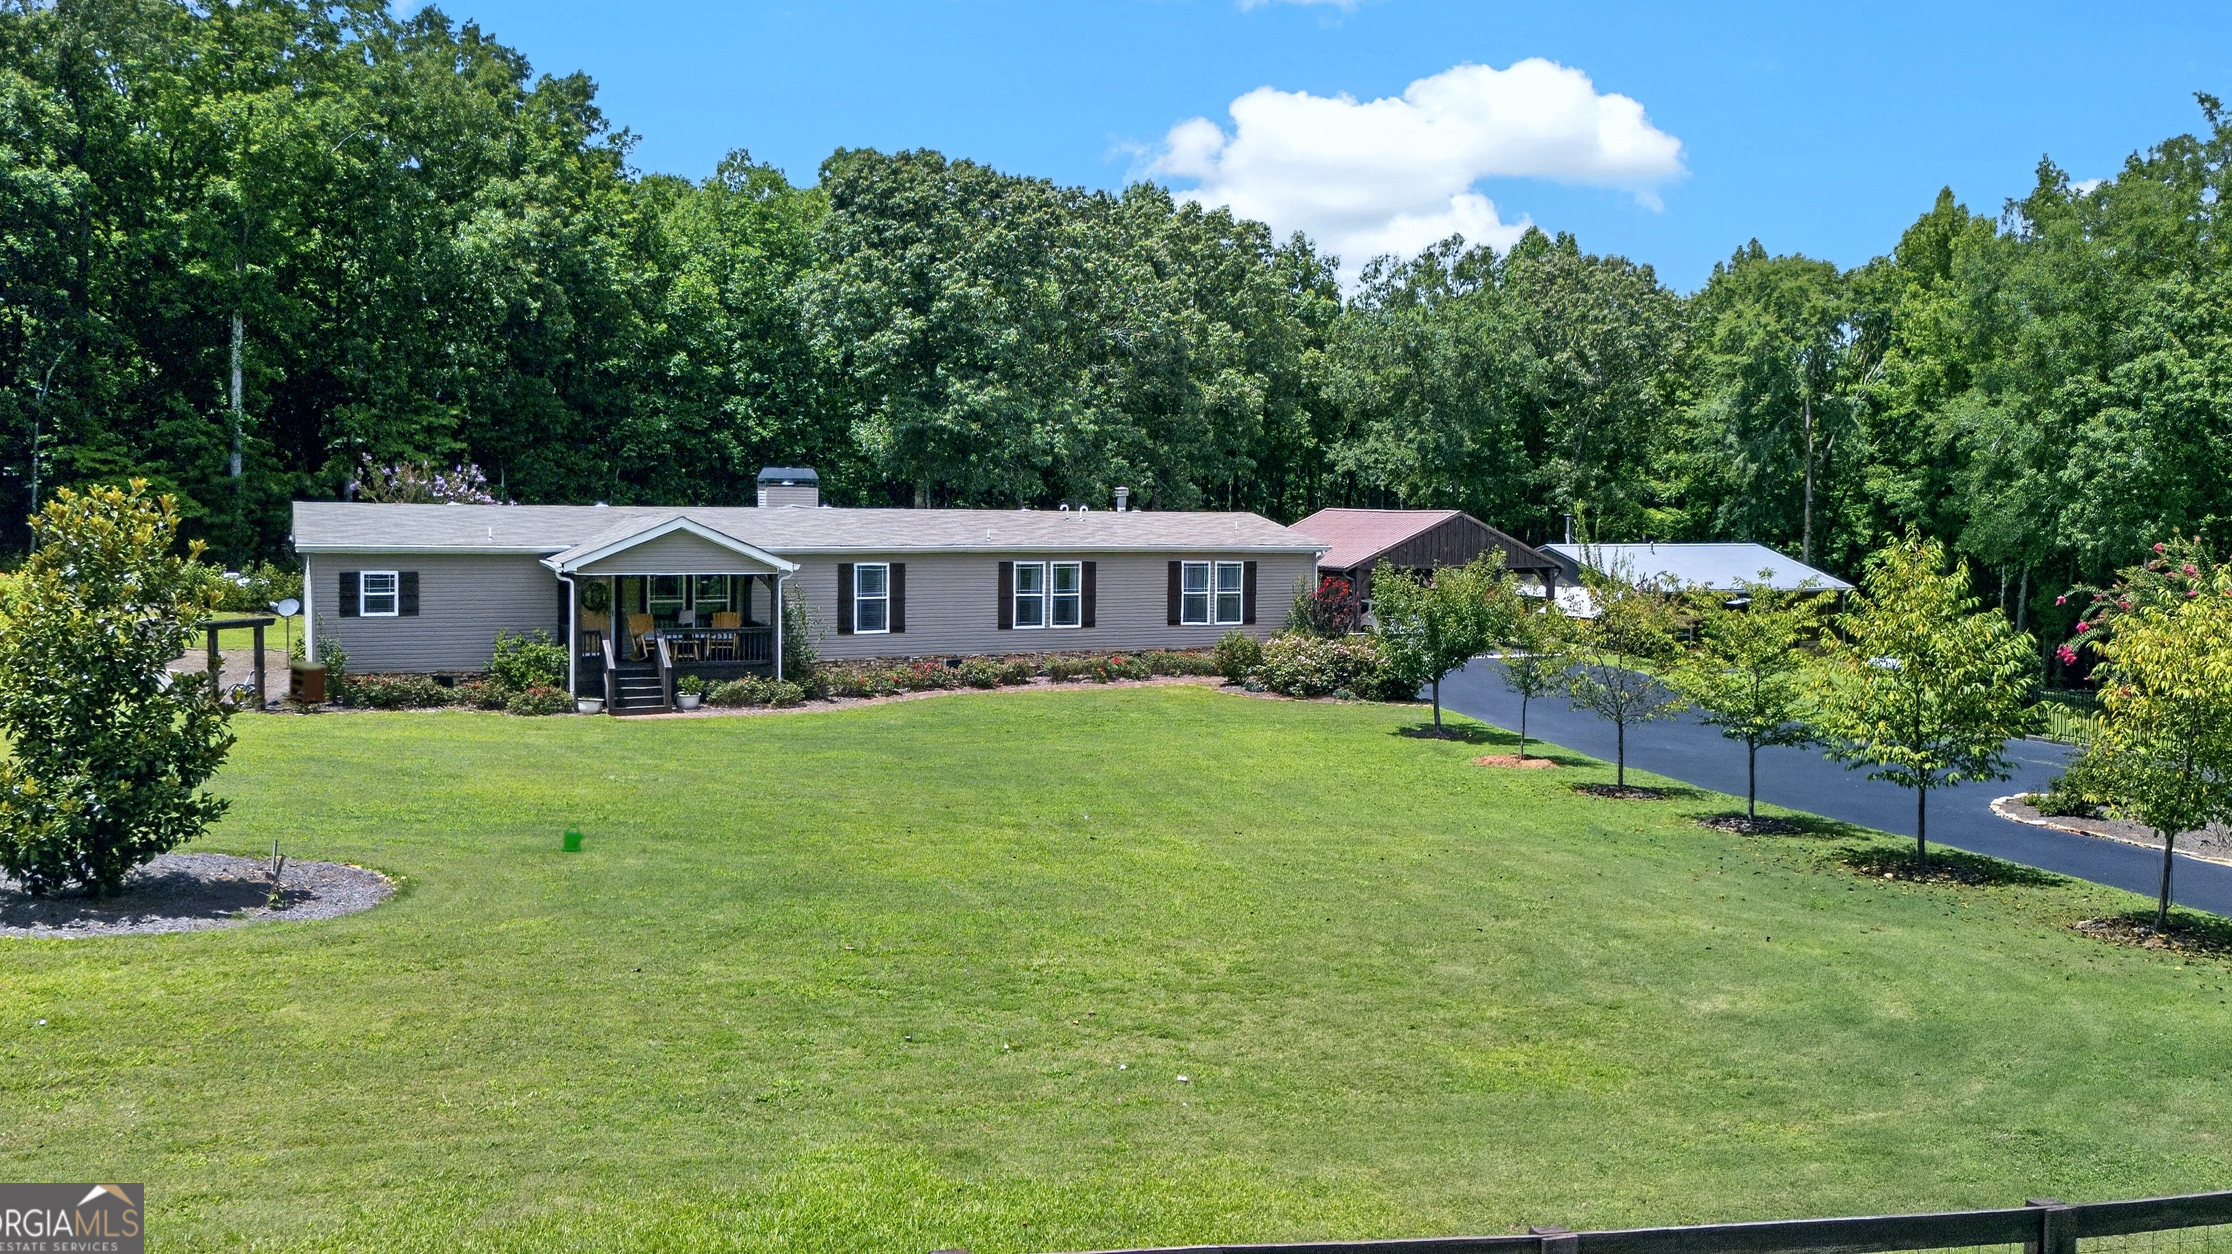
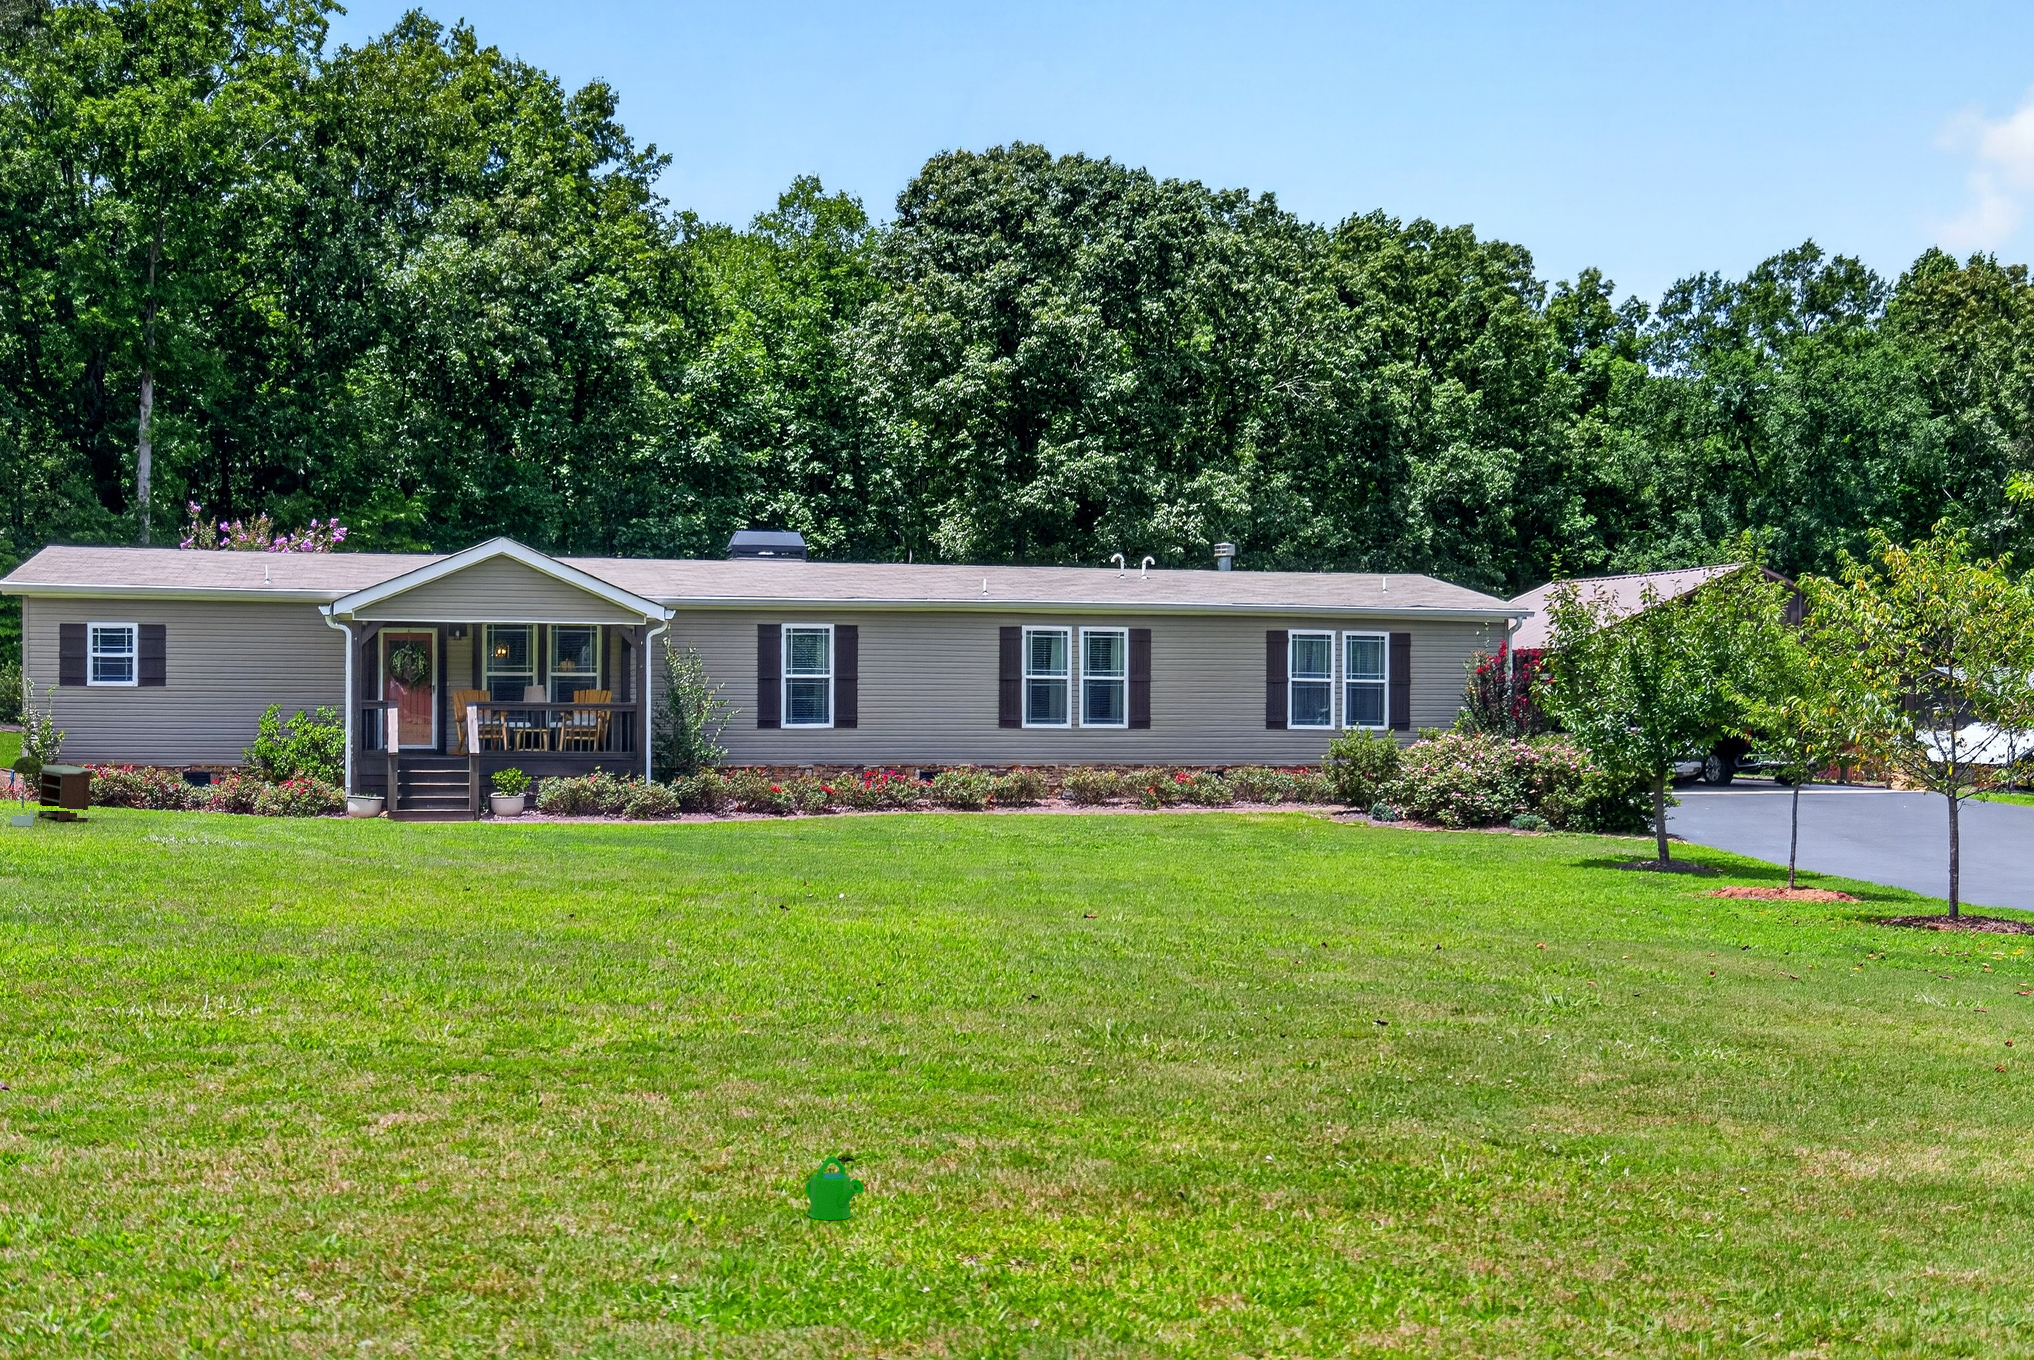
potted tree: none [265,656,290,708] -> present [11,755,43,826]
watering can: present [563,825,585,851] -> present [805,1156,864,1220]

